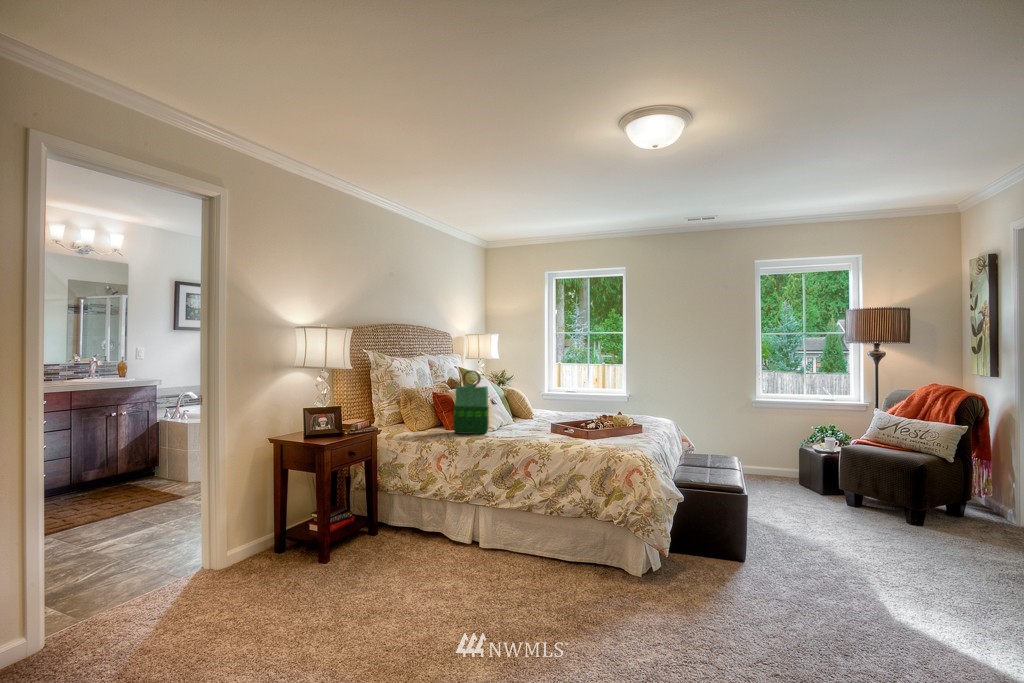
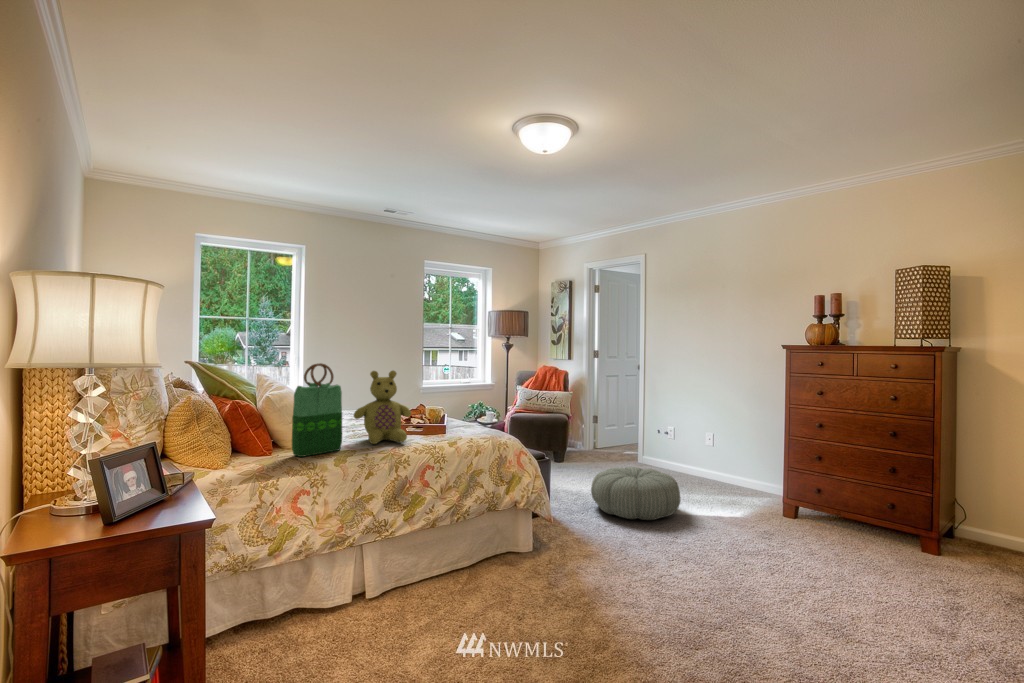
stuffed bear: none [507,378,553,437] -> present [354,371,411,444]
pouf: none [802,534,958,631] -> present [591,467,681,520]

